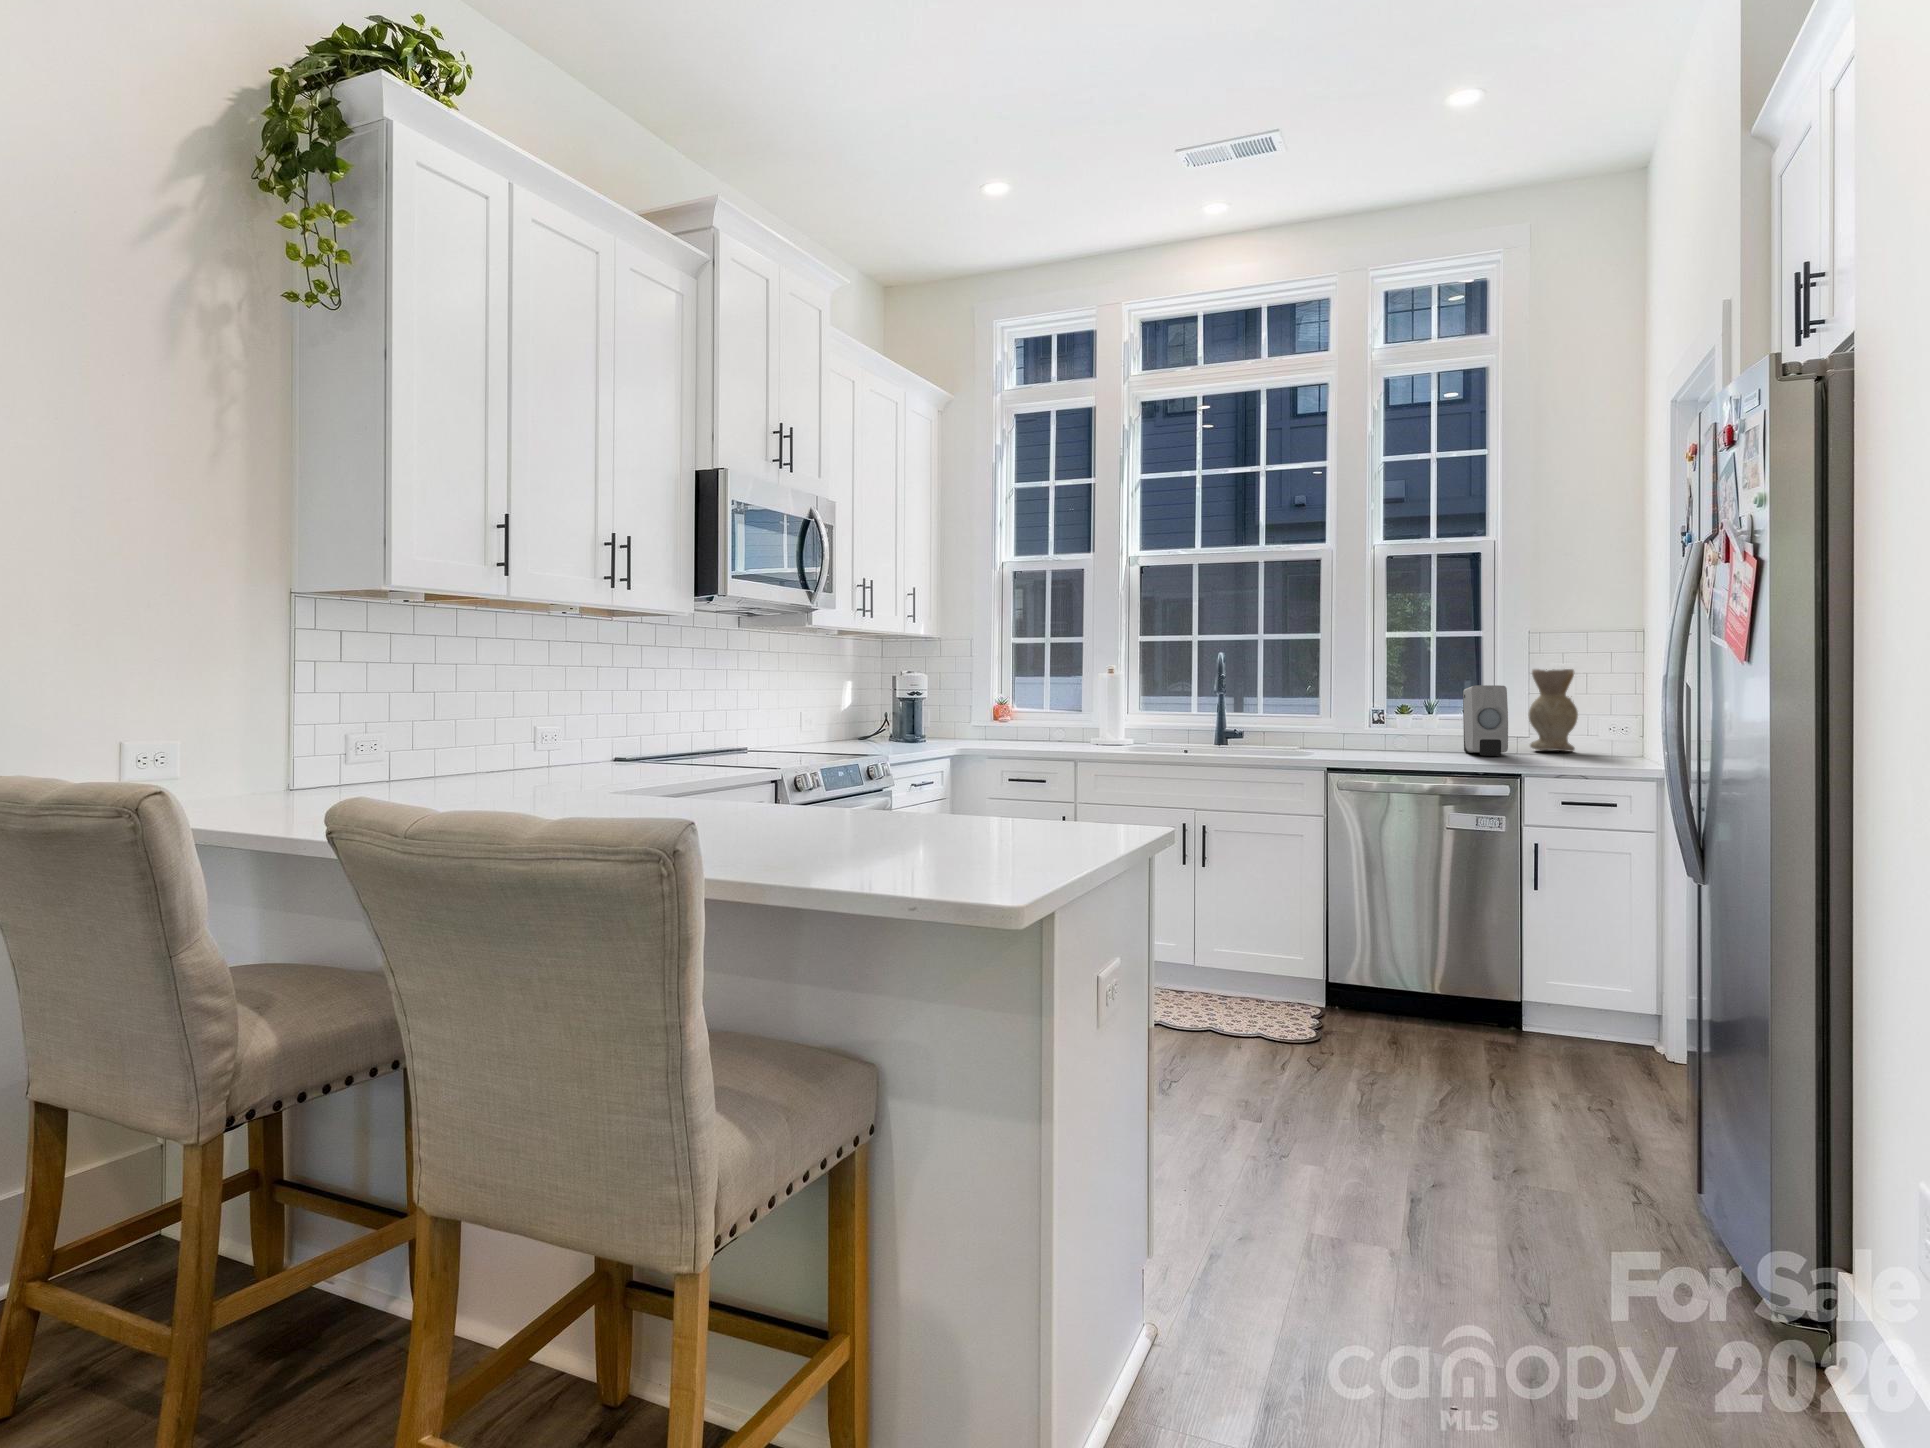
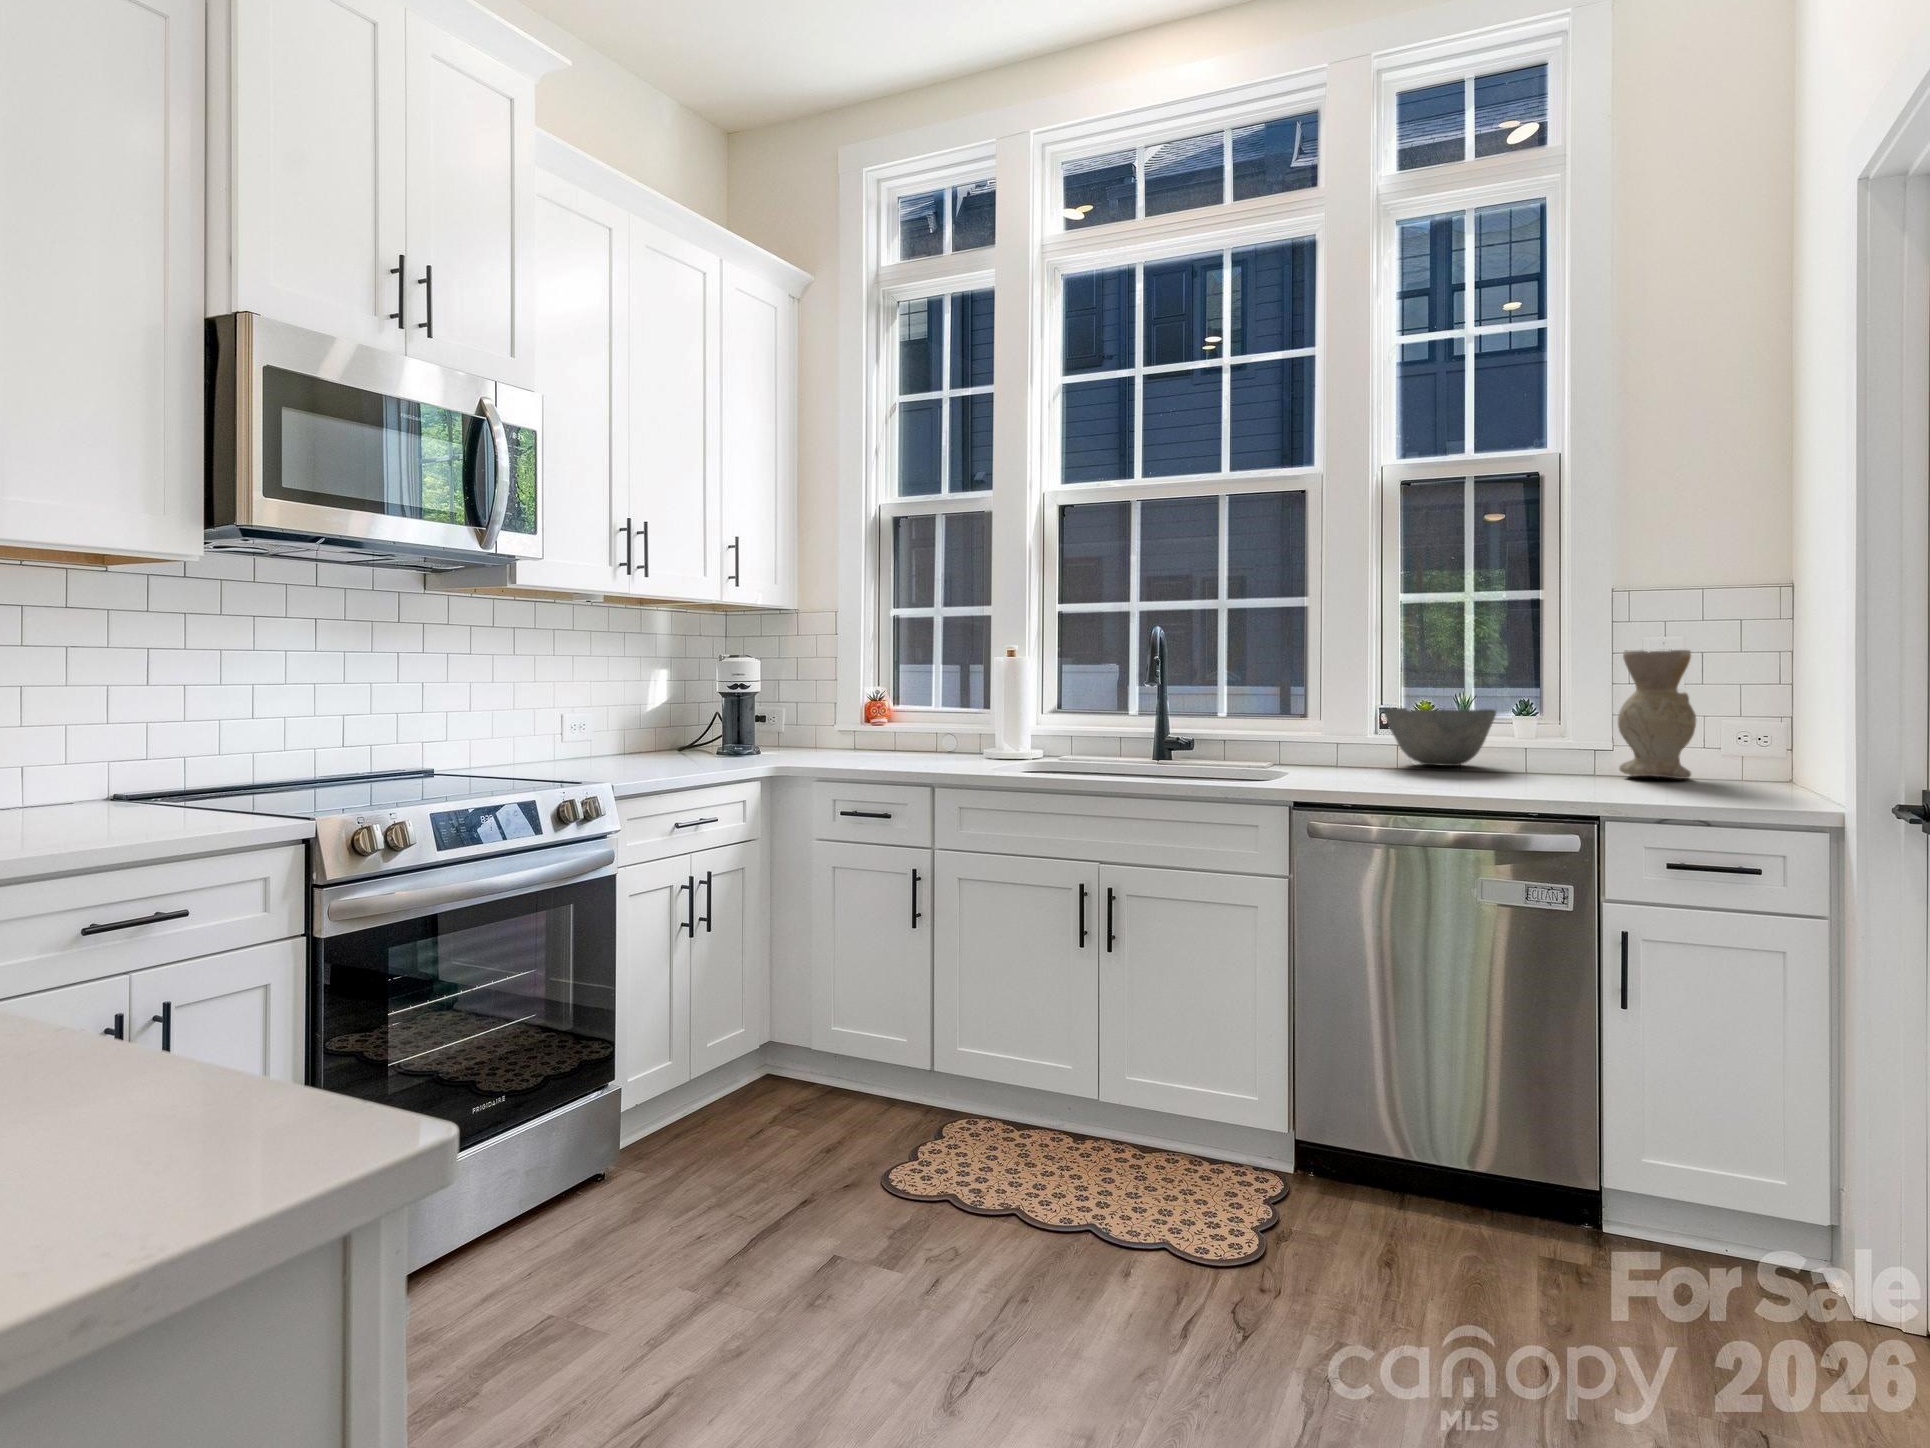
soap dispenser: present [1463,685,1508,756] -> none [1515,675,1583,785]
bowl: none [1374,707,1449,746] -> present [1384,708,1496,766]

